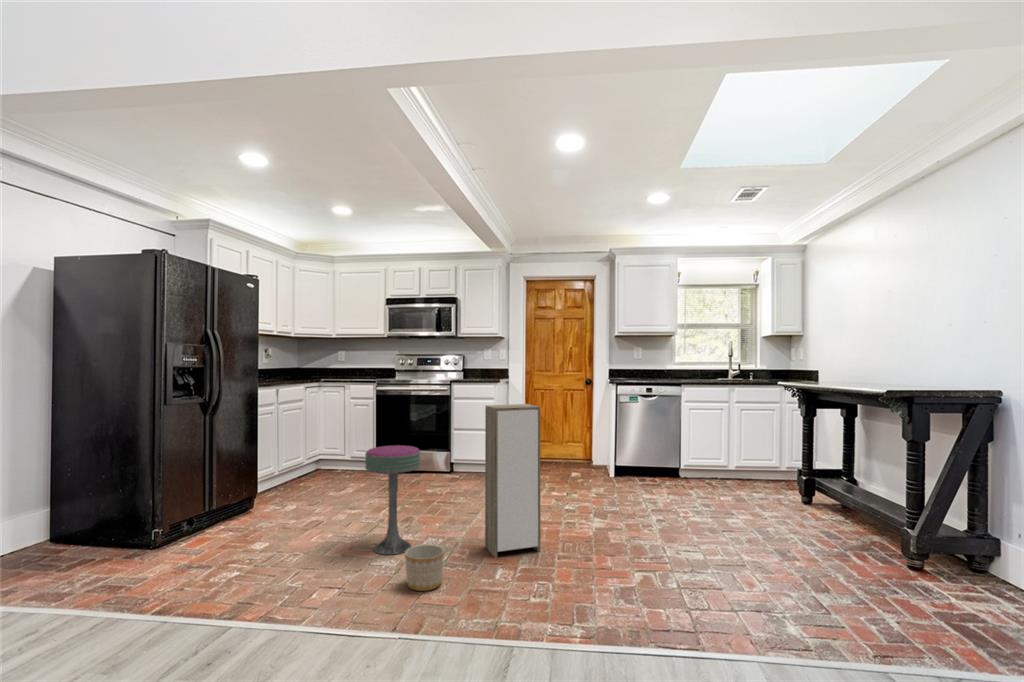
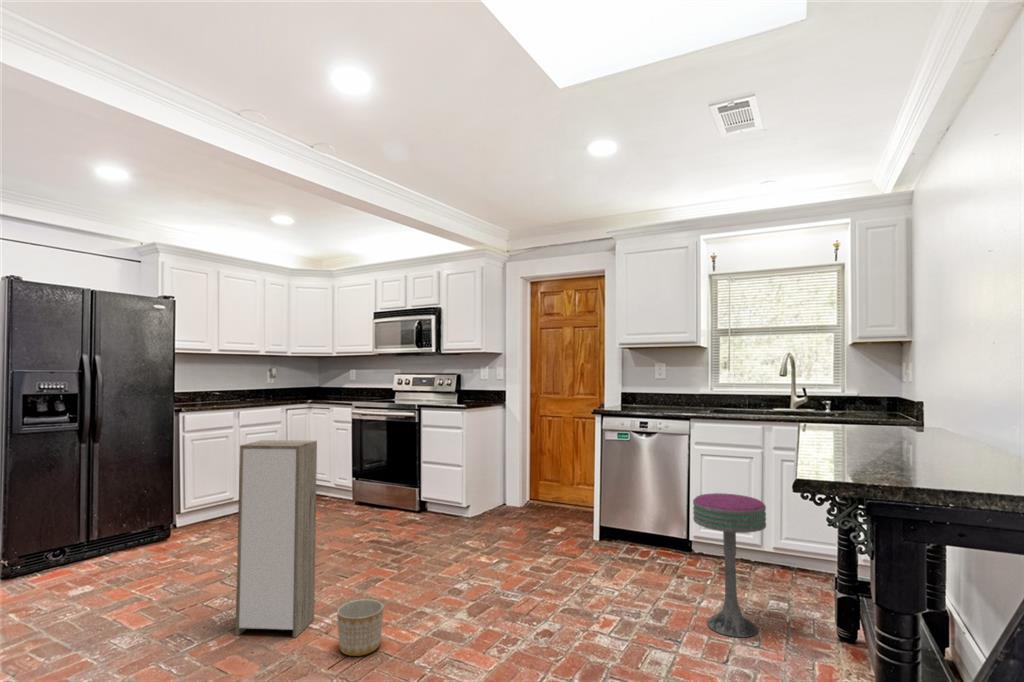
bar stool: present [365,445,420,555] -> present [693,493,766,637]
planter: present [405,544,444,591] -> present [337,599,383,656]

